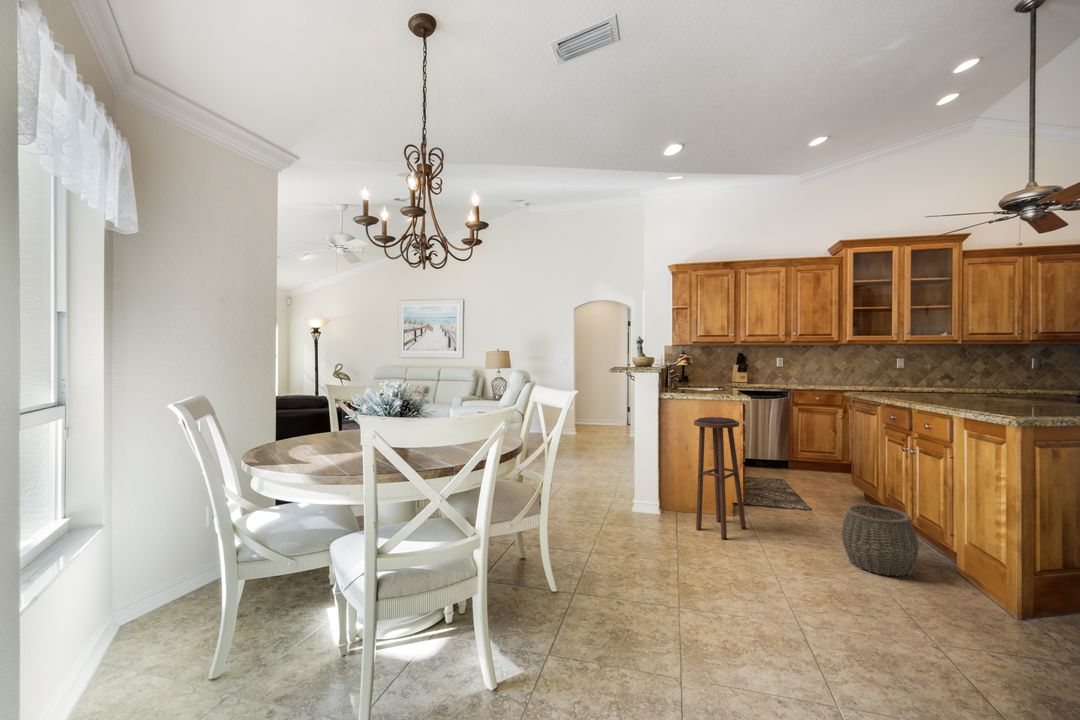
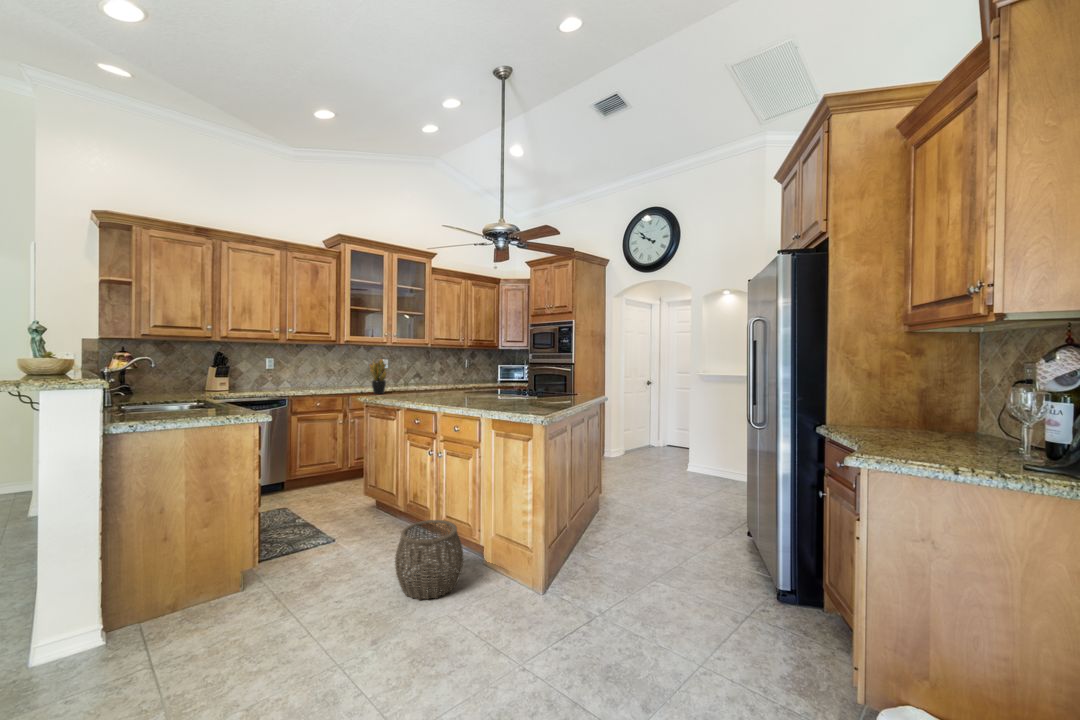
potted plant: none [866,354,897,392] -> present [370,359,387,394]
stool: present [694,417,746,539] -> none [185,454,272,649]

